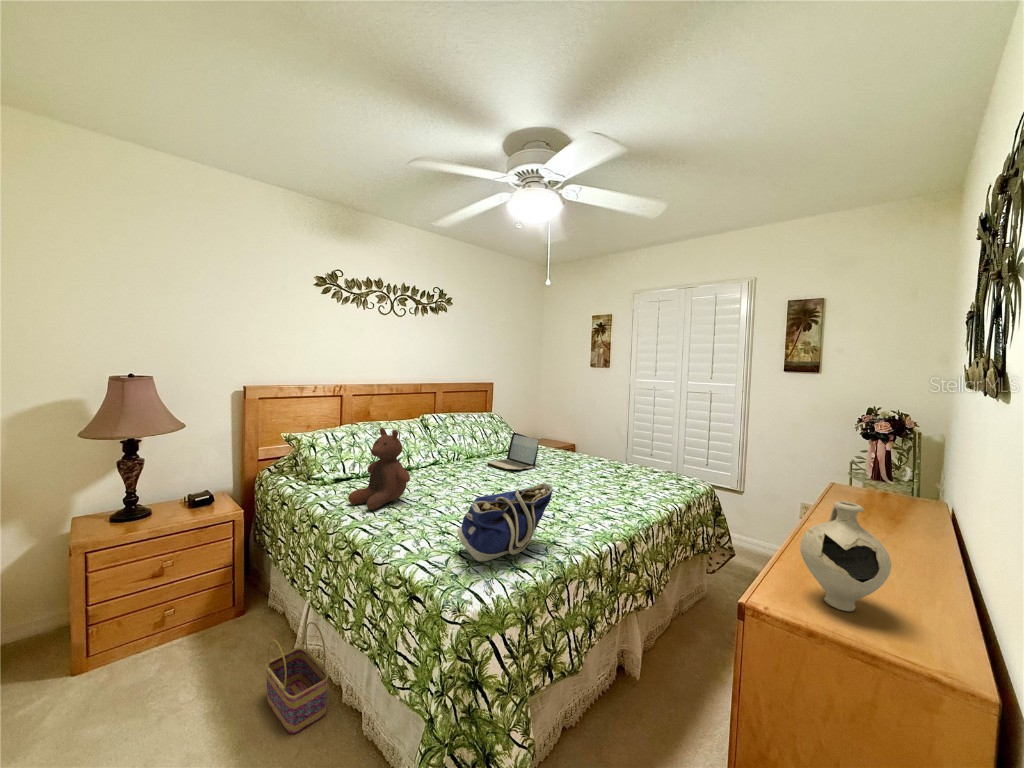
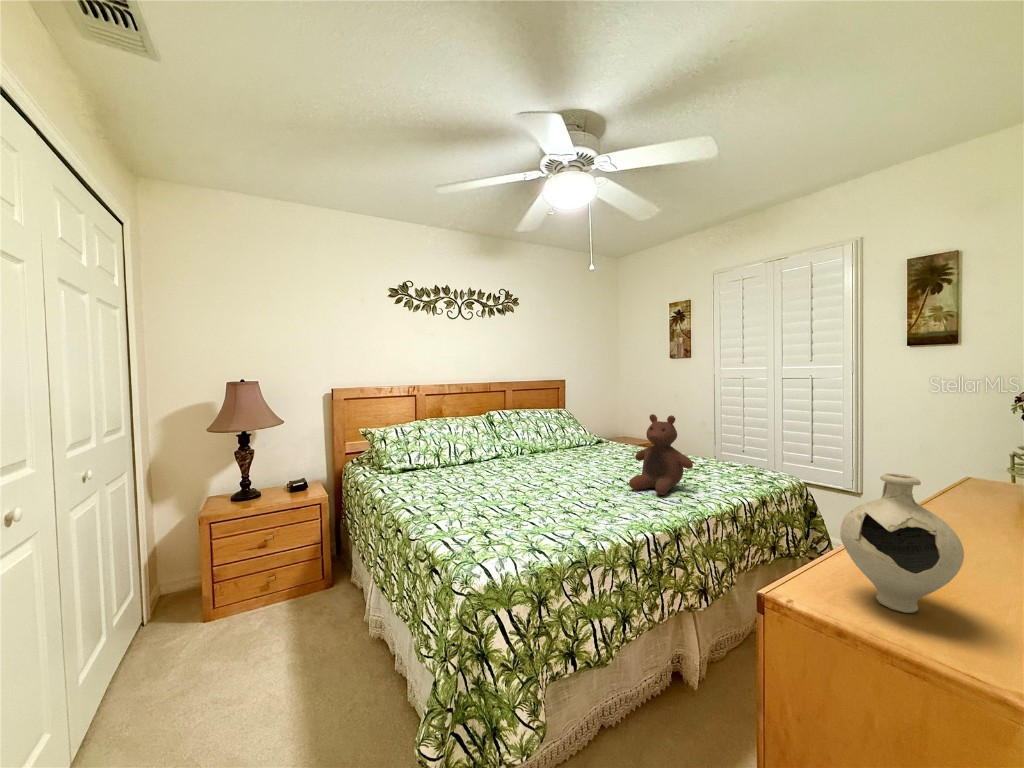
stuffed bear: present [348,428,410,510] -> present [629,414,693,495]
laptop: present [487,433,538,470] -> none [548,426,599,463]
tote bag: present [457,483,552,561] -> none [483,466,580,541]
basket: present [265,622,329,734] -> none [334,593,383,691]

